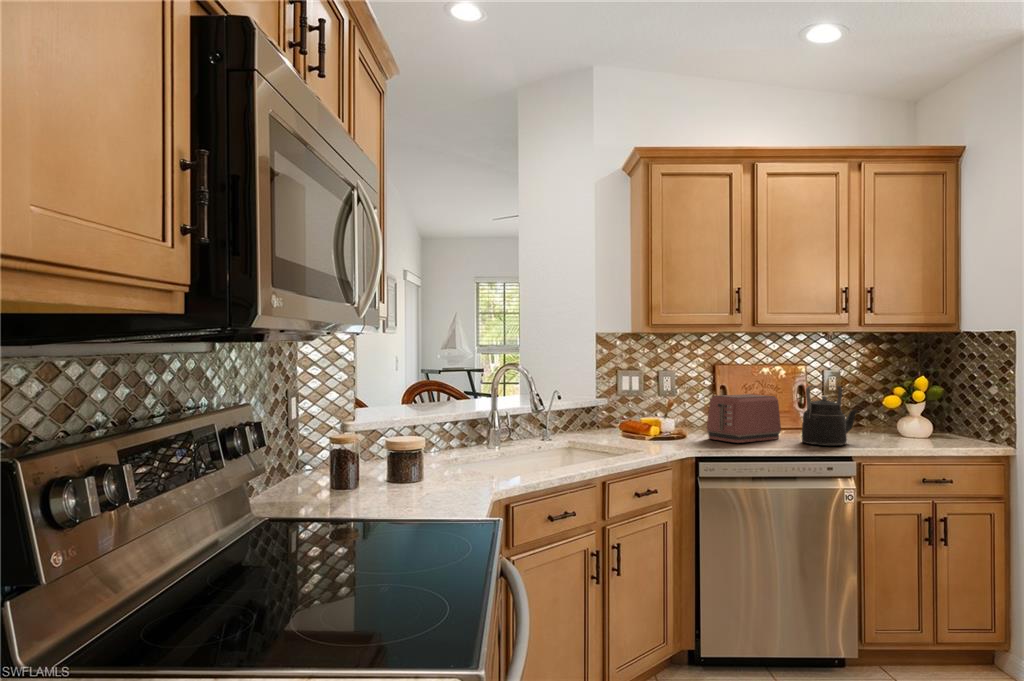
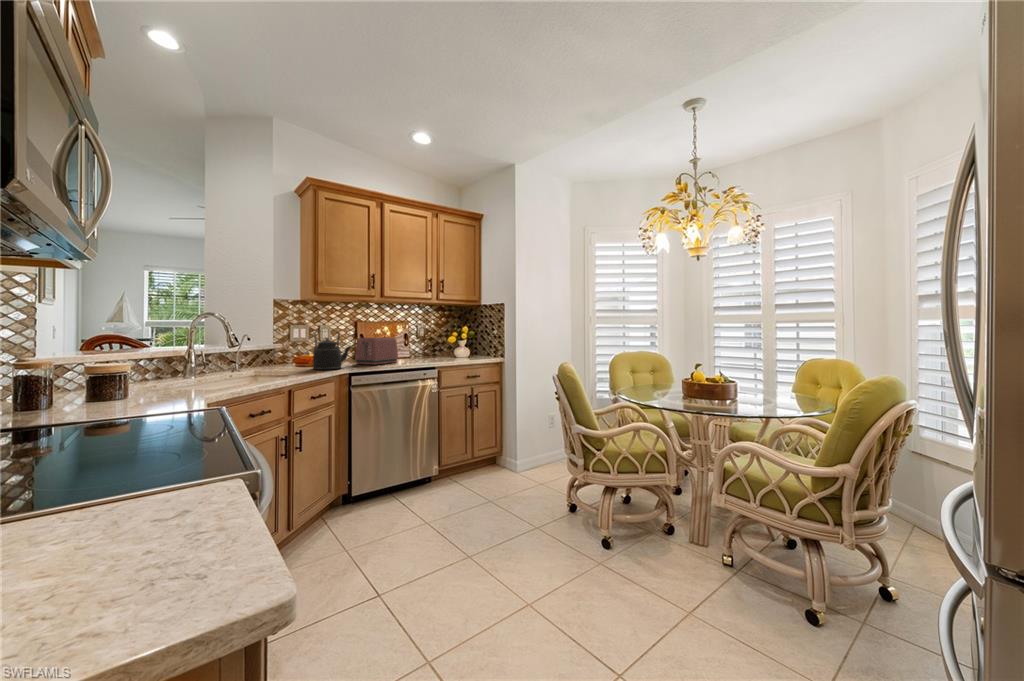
kettle: present [801,386,858,446] -> present [313,331,351,370]

